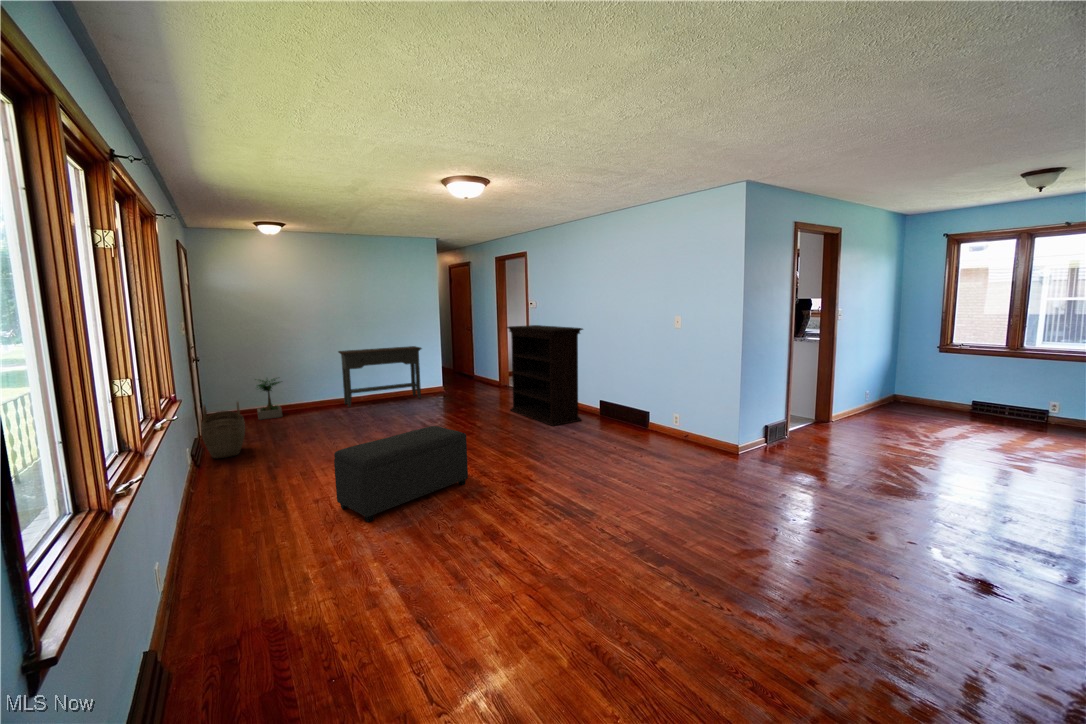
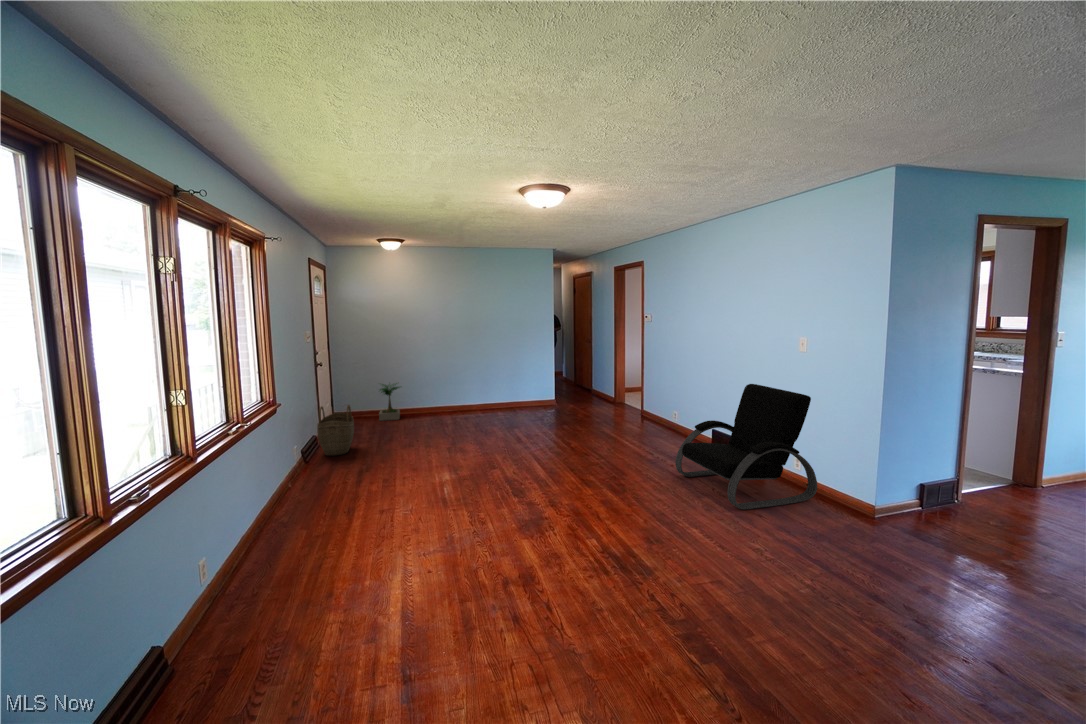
bookshelf: present [507,325,583,426] -> none [610,341,690,454]
console table: present [338,346,422,407] -> none [453,358,531,415]
armchair: none [582,357,695,459] -> present [676,384,817,510]
ottoman: present [334,426,468,522] -> none [394,446,529,542]

